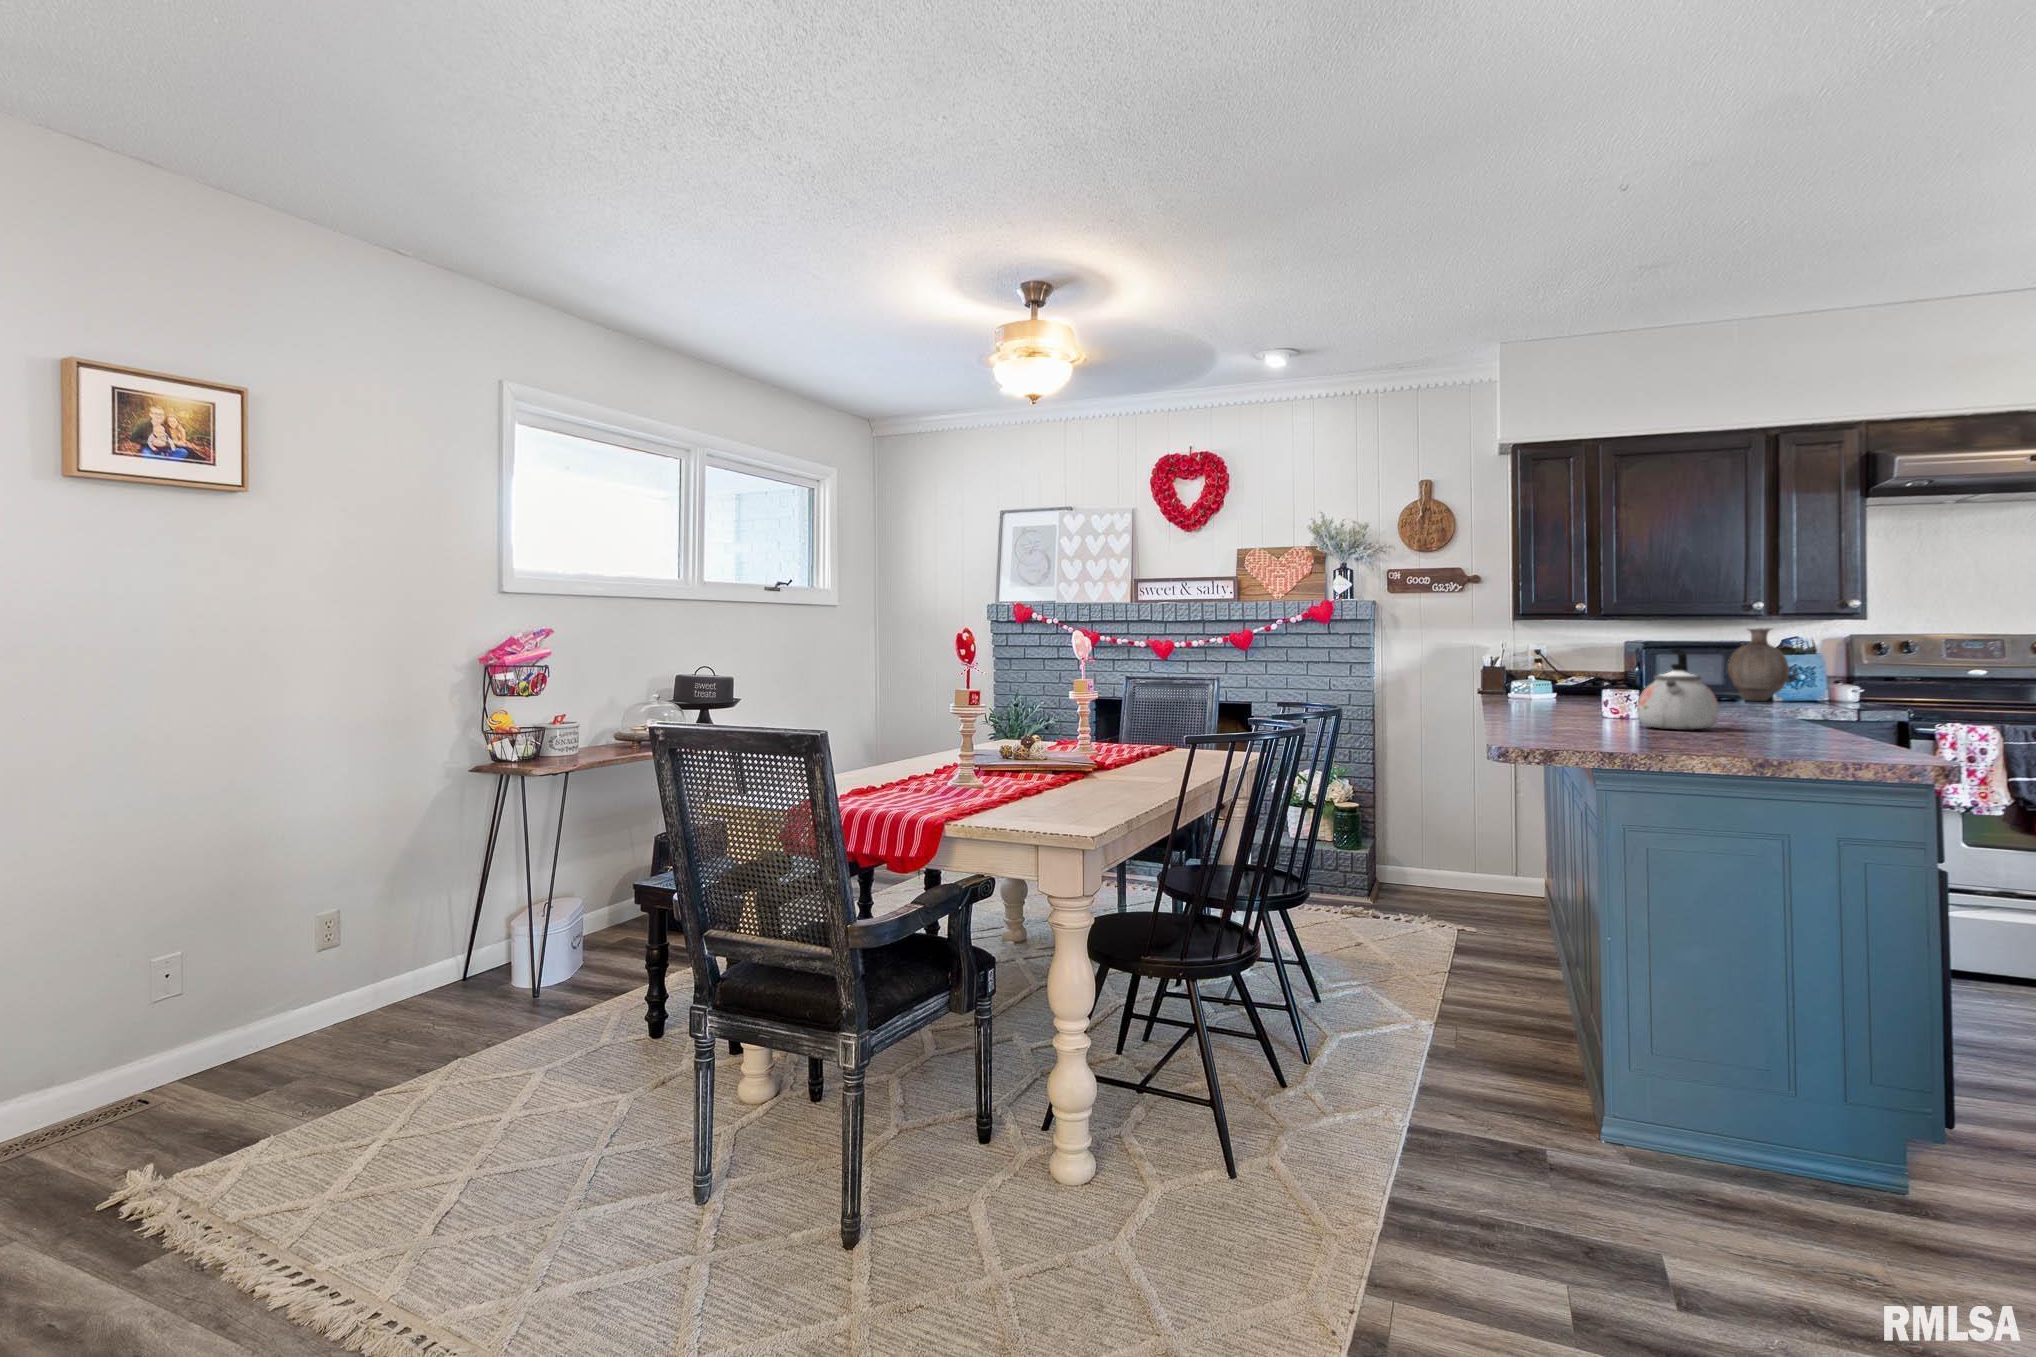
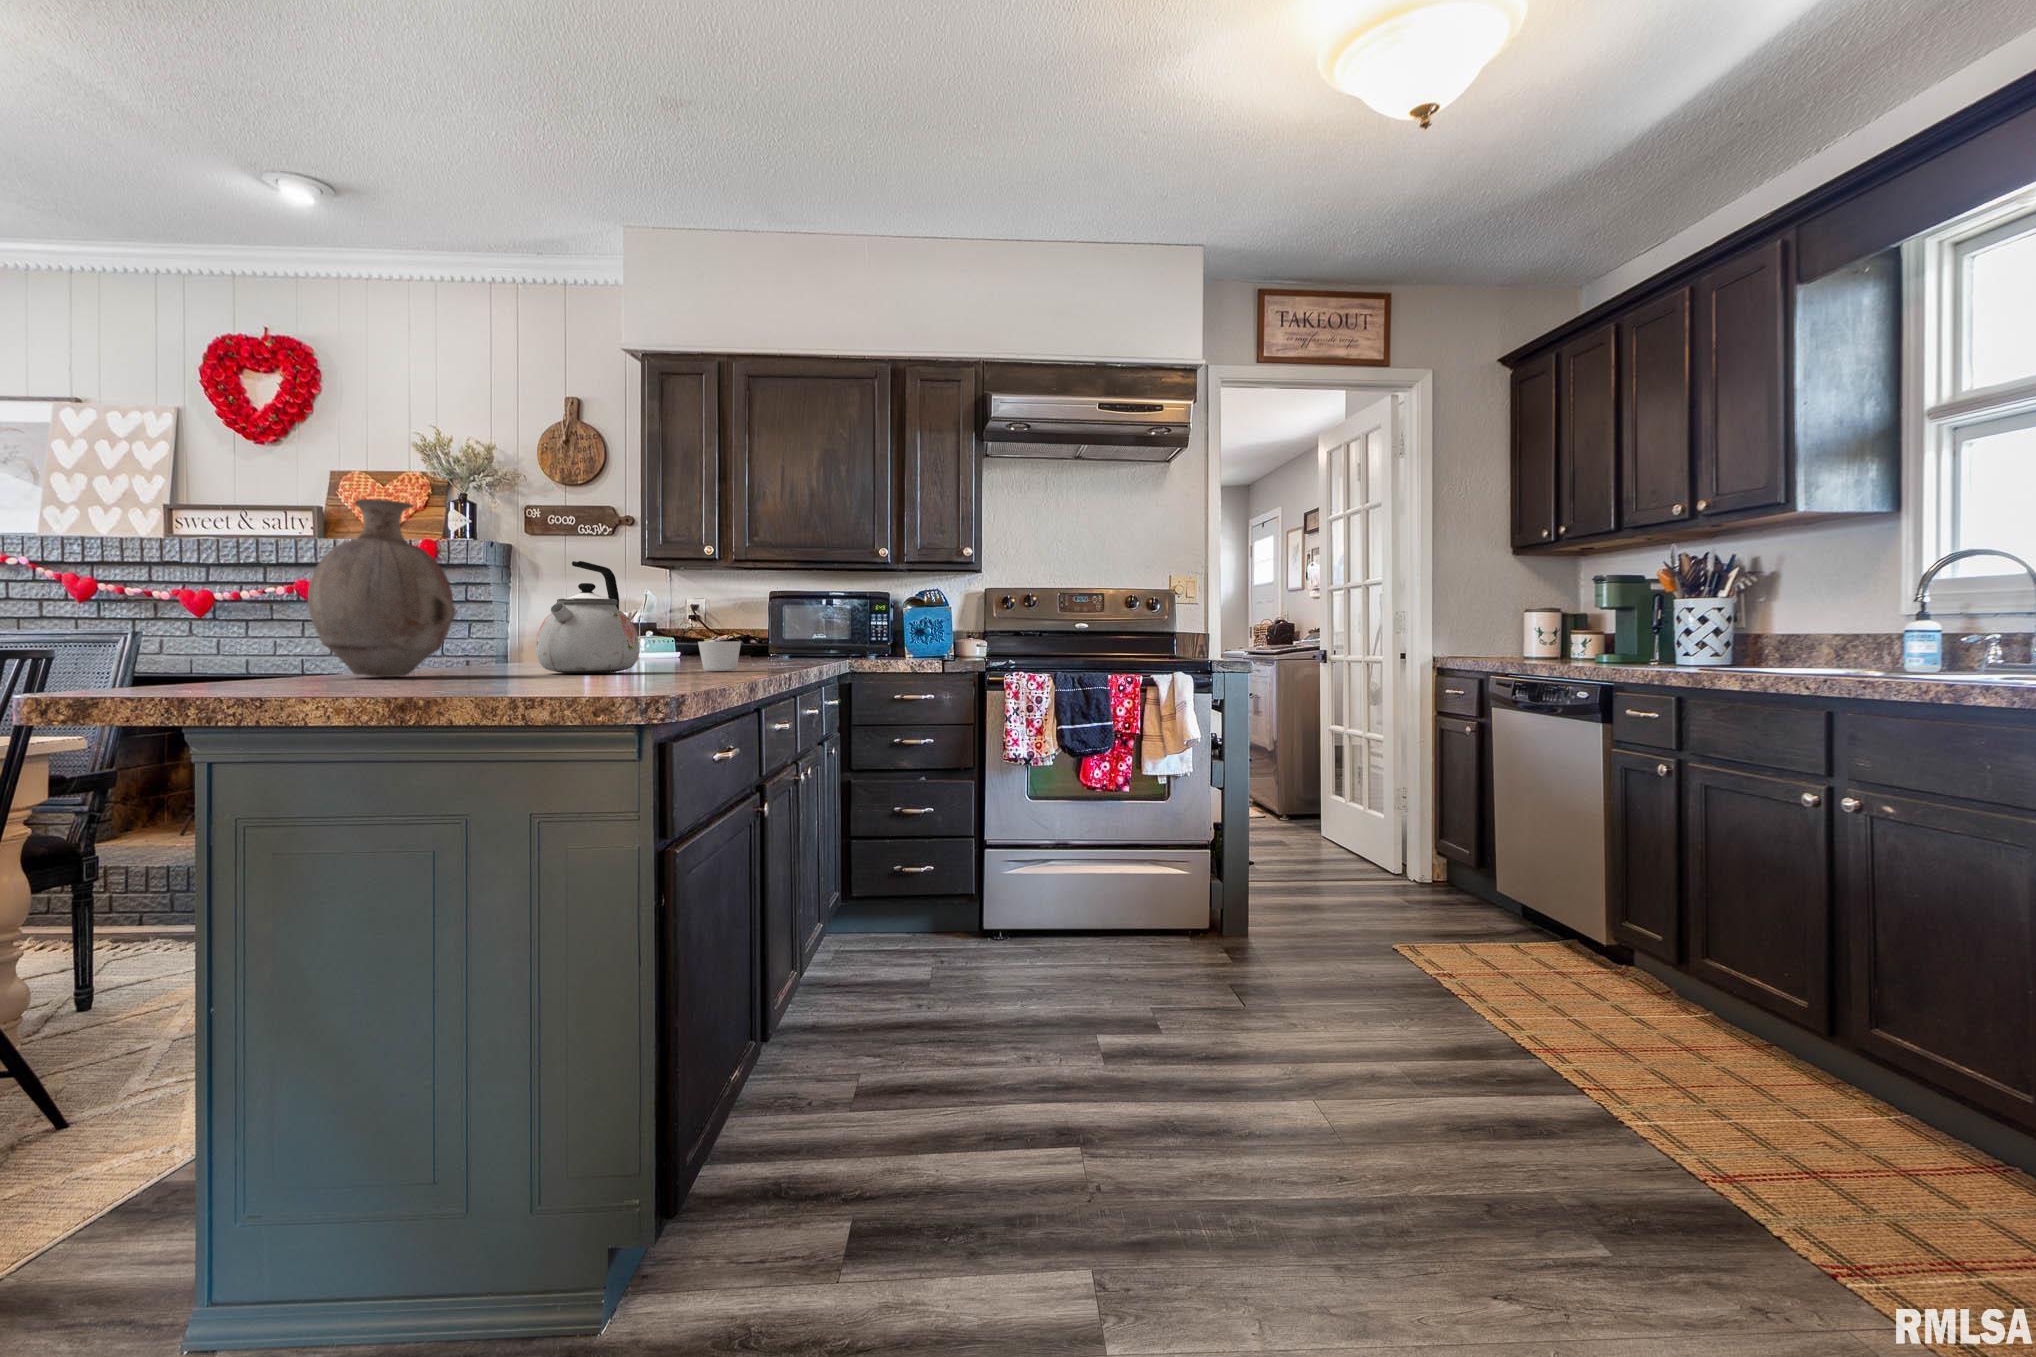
vase: present [1728,628,1796,701] -> present [308,499,456,677]
candle: none [1742,704,1781,728] -> present [698,641,741,671]

